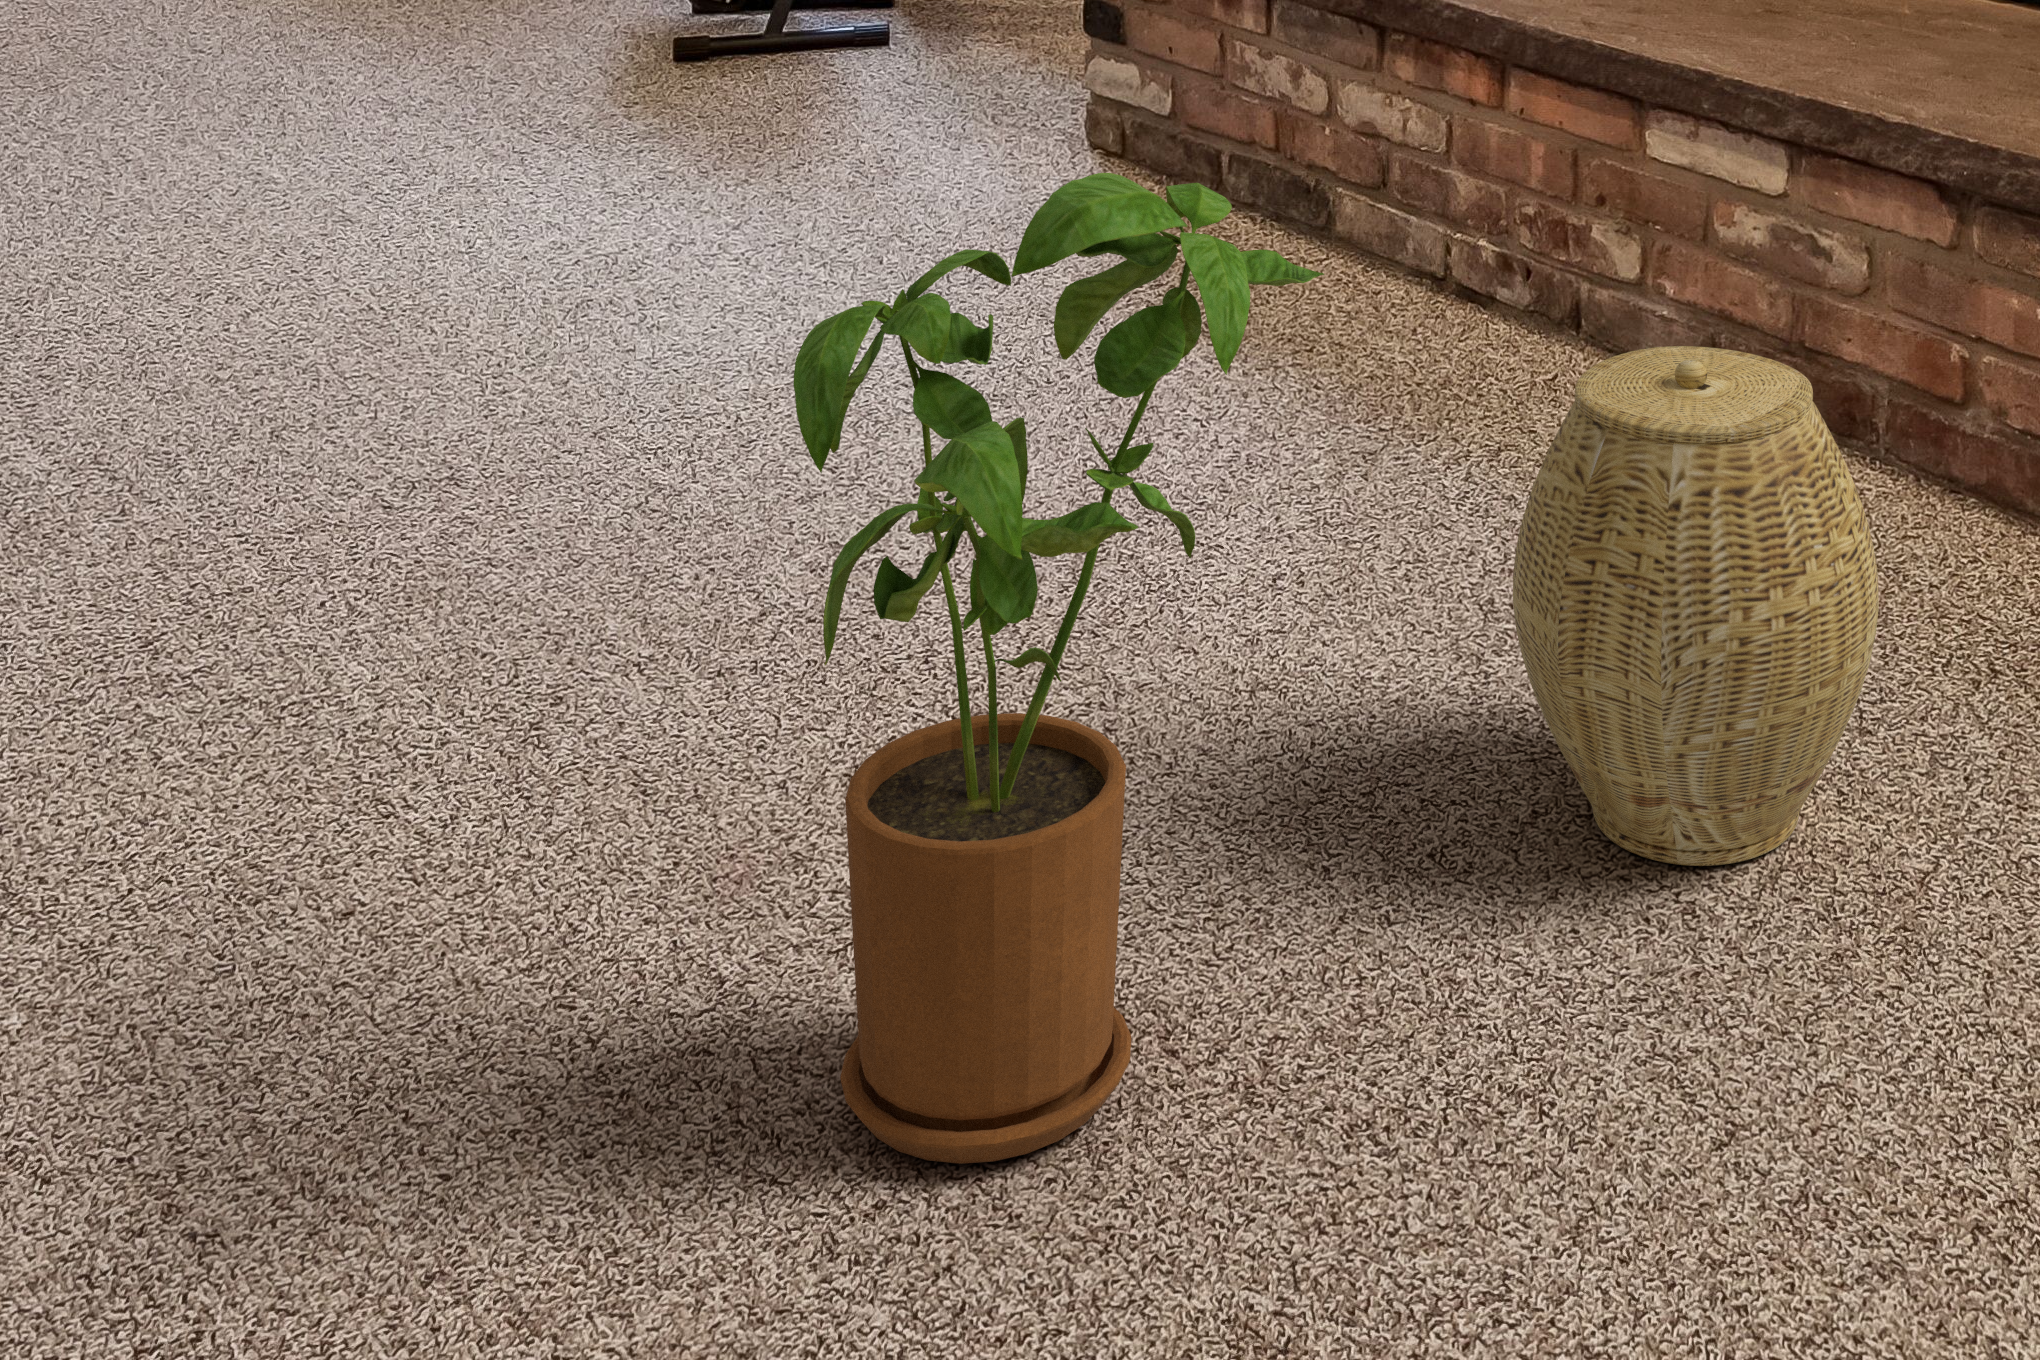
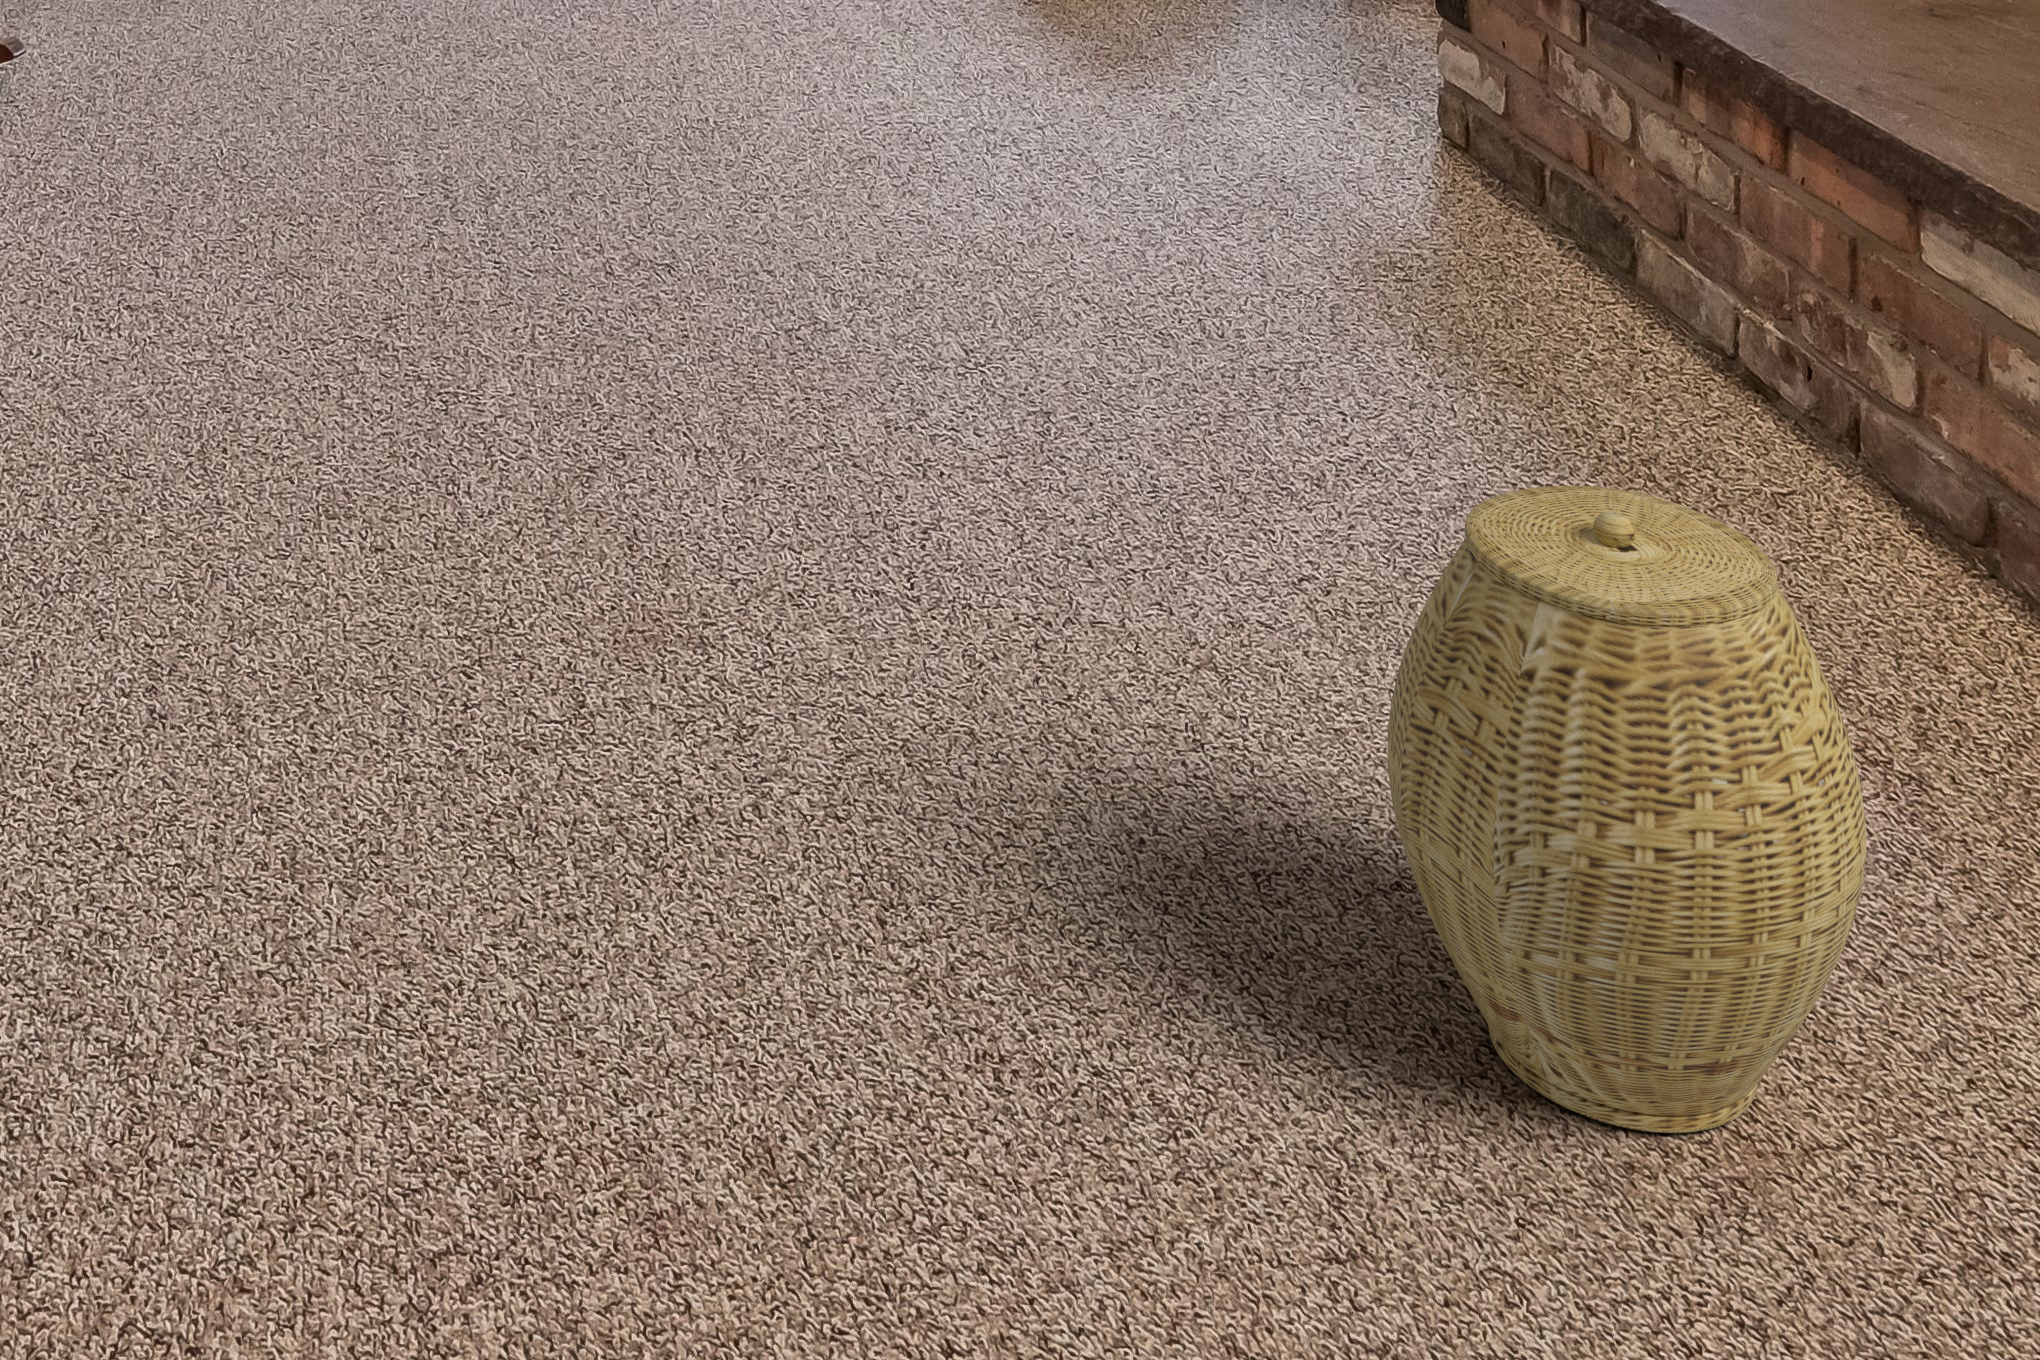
house plant: present [793,173,1324,1164] -> none [479,139,1027,1095]

